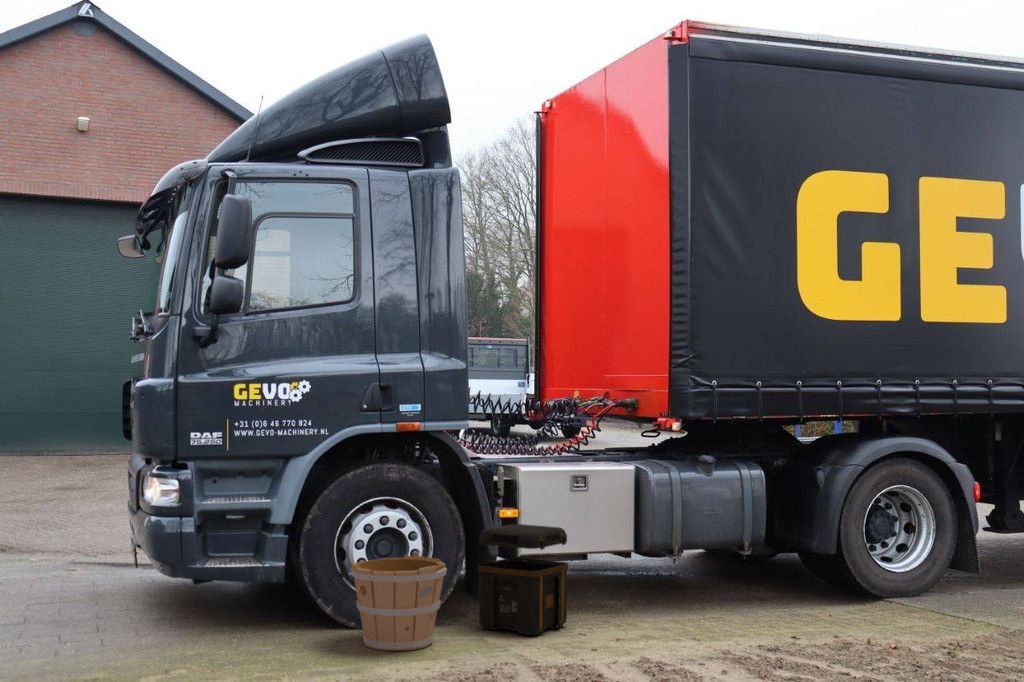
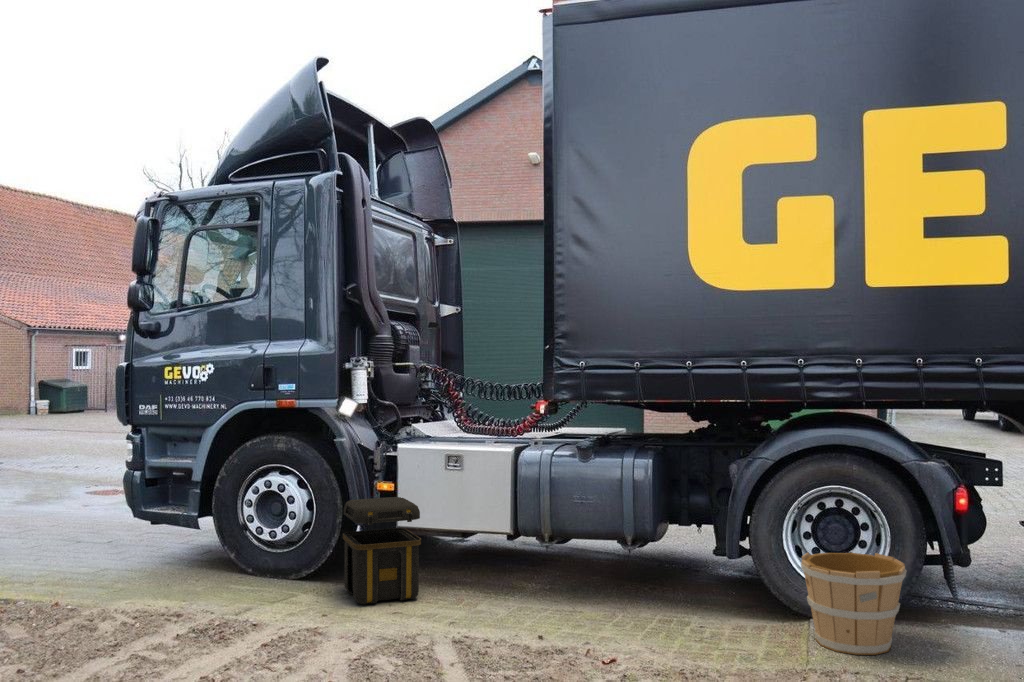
wooden bucket: present [351,555,447,651] -> present [801,553,906,655]

